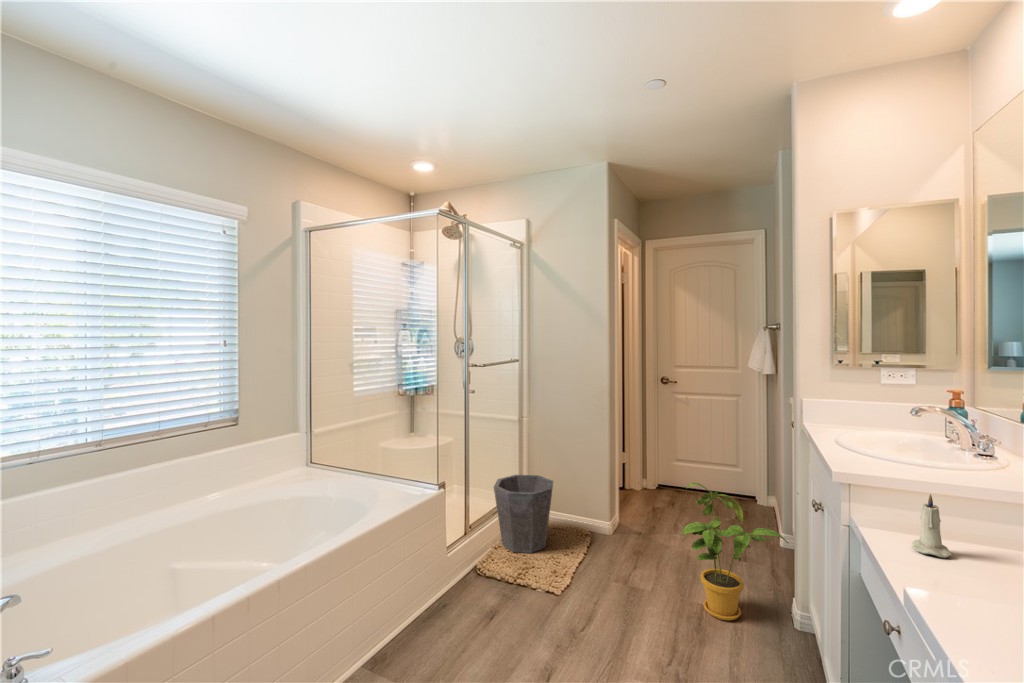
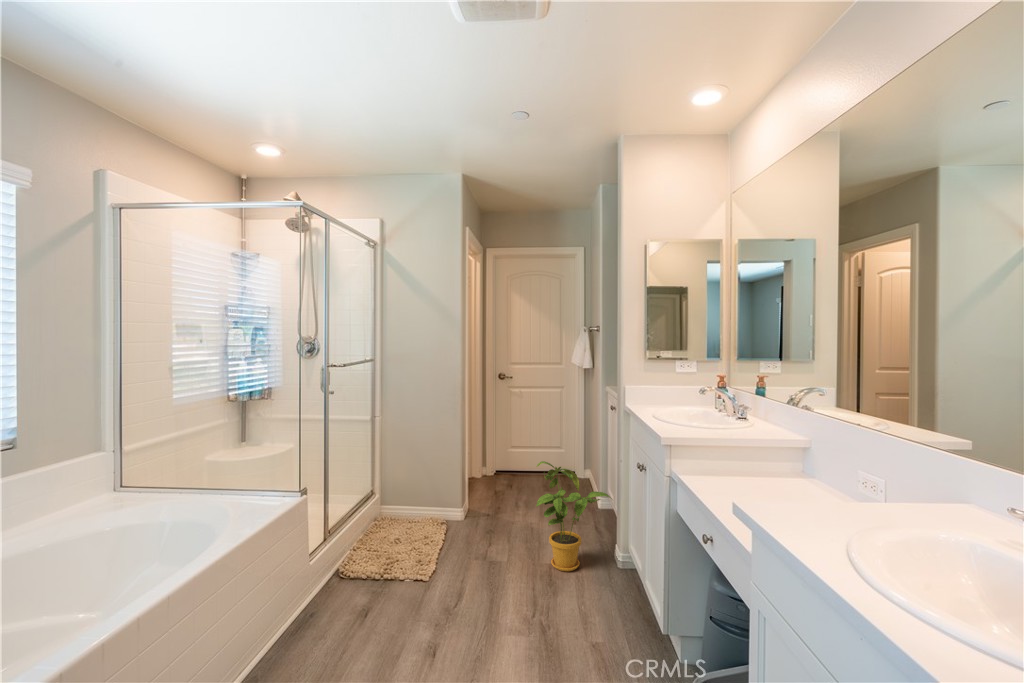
waste bin: present [494,475,553,553] -> none [352,473,413,551]
candle: present [912,494,952,558] -> none [704,445,726,487]

